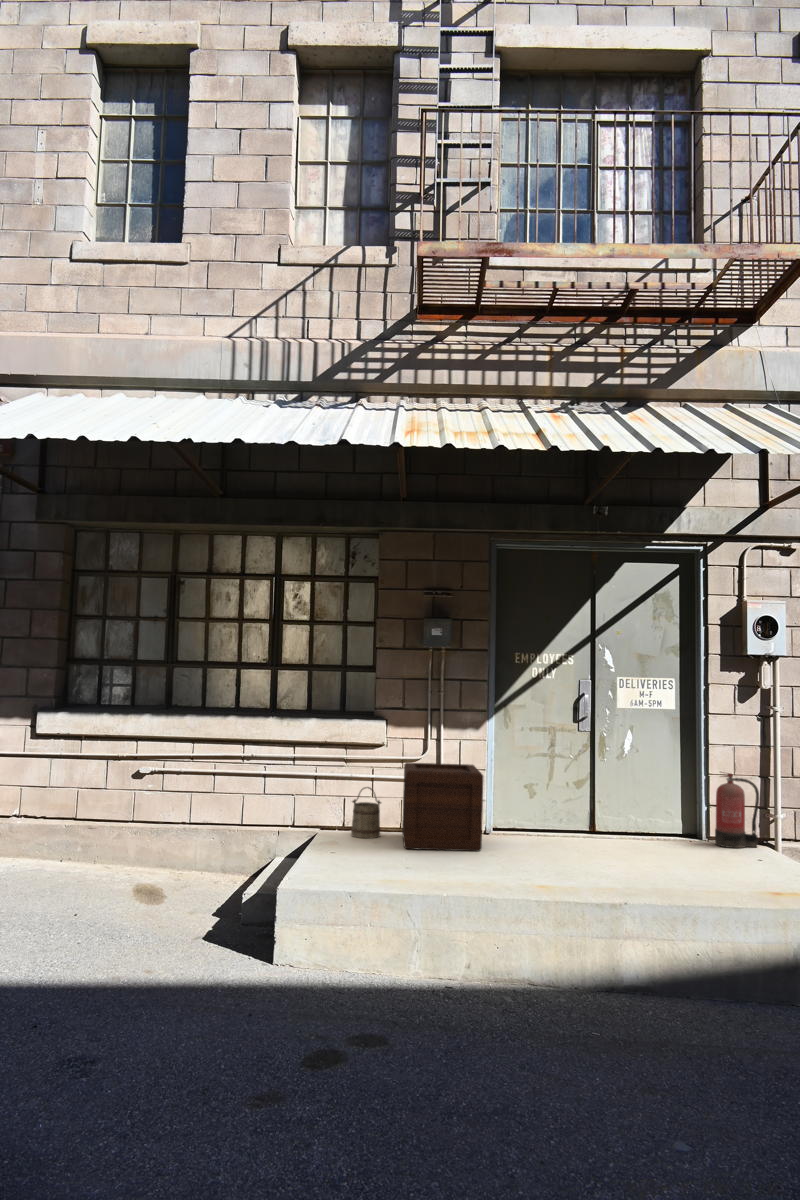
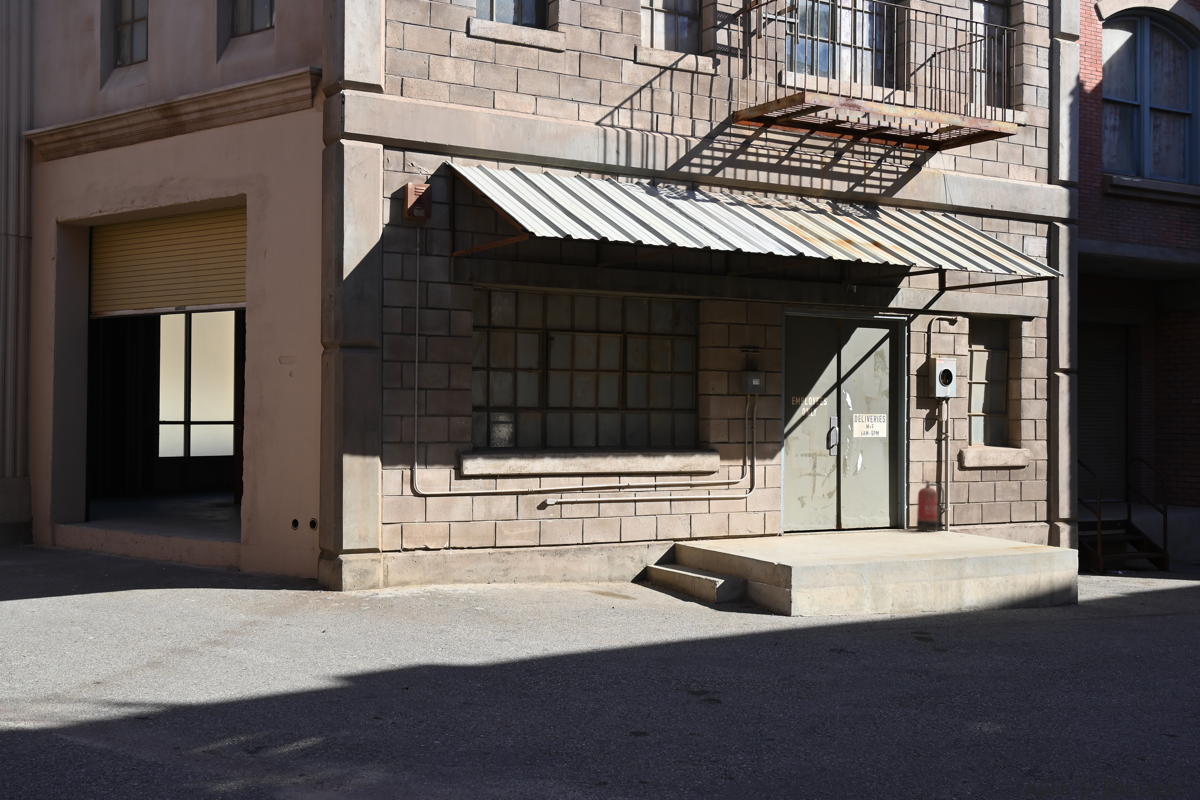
wooden crate: present [402,763,483,851] -> none [735,483,816,544]
bucket: present [351,787,381,838] -> none [704,504,727,542]

